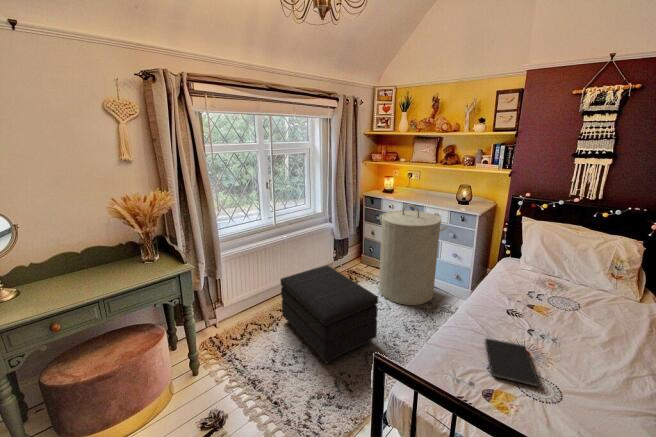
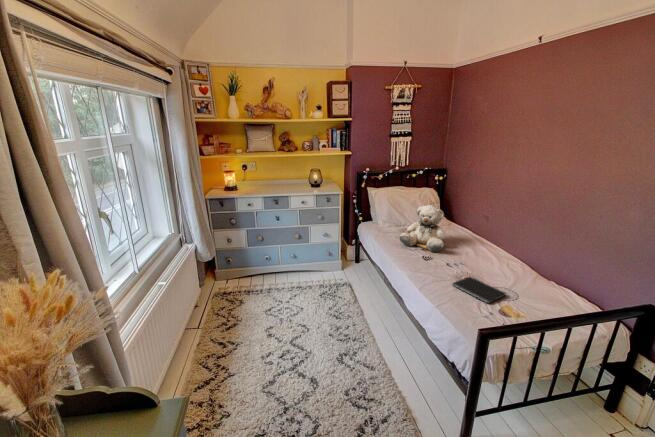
laundry hamper: present [379,204,447,305] -> none [255,196,331,304]
teddy bear: none [501,247,576,309] -> present [400,205,446,252]
footstool: present [280,265,378,364] -> none [209,292,336,396]

